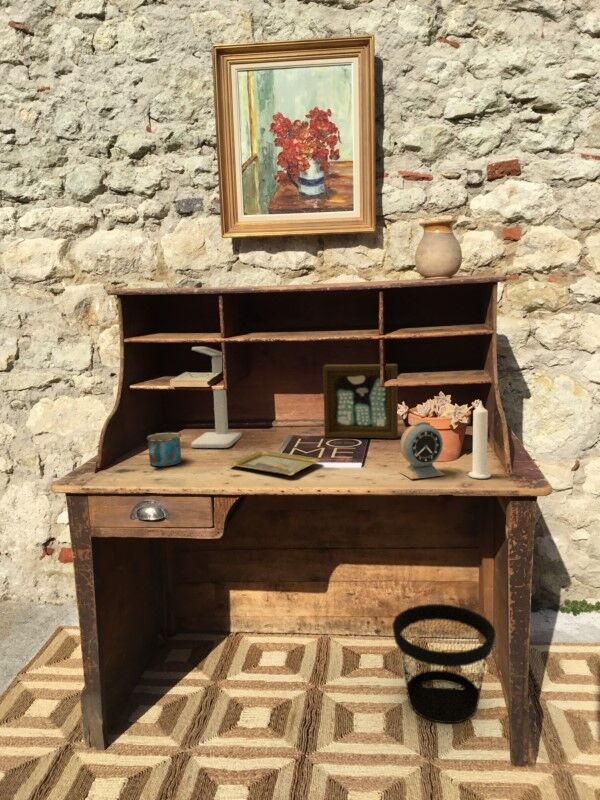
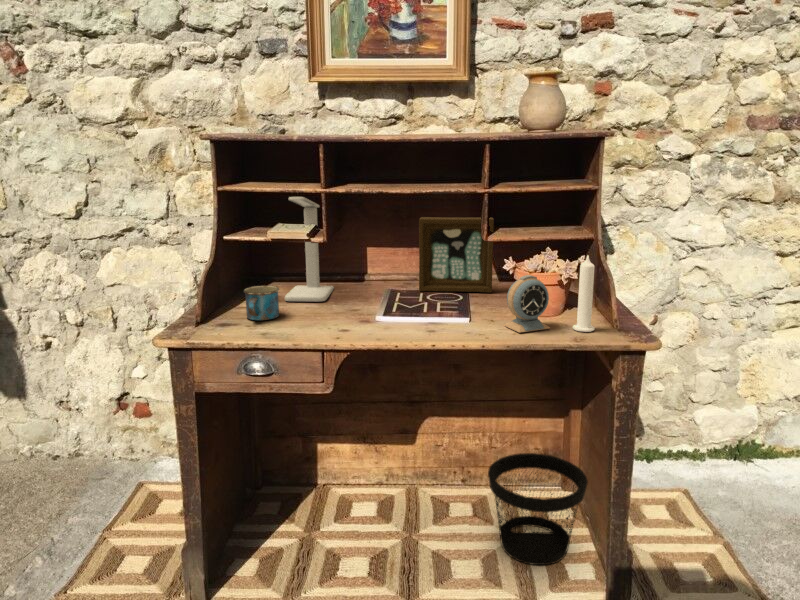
tray: present [230,451,320,475] -> none [332,304,424,329]

